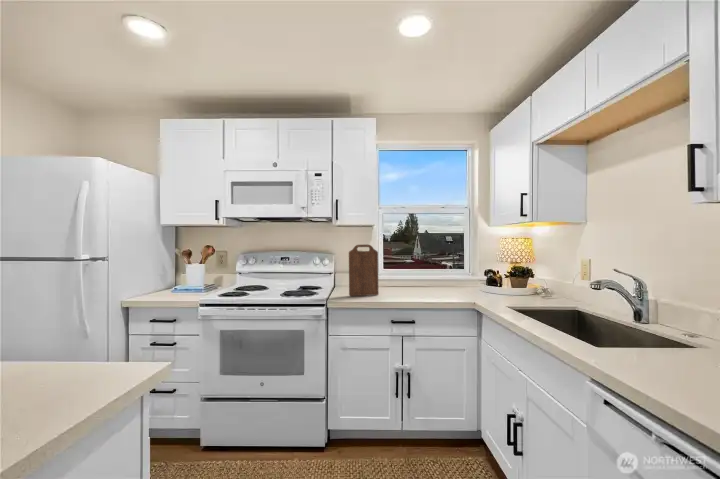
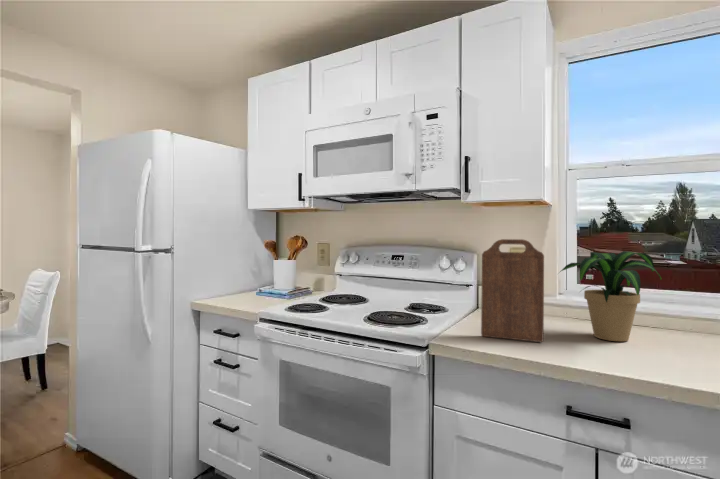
potted plant: none [379,250,422,291] -> present [560,251,661,341]

